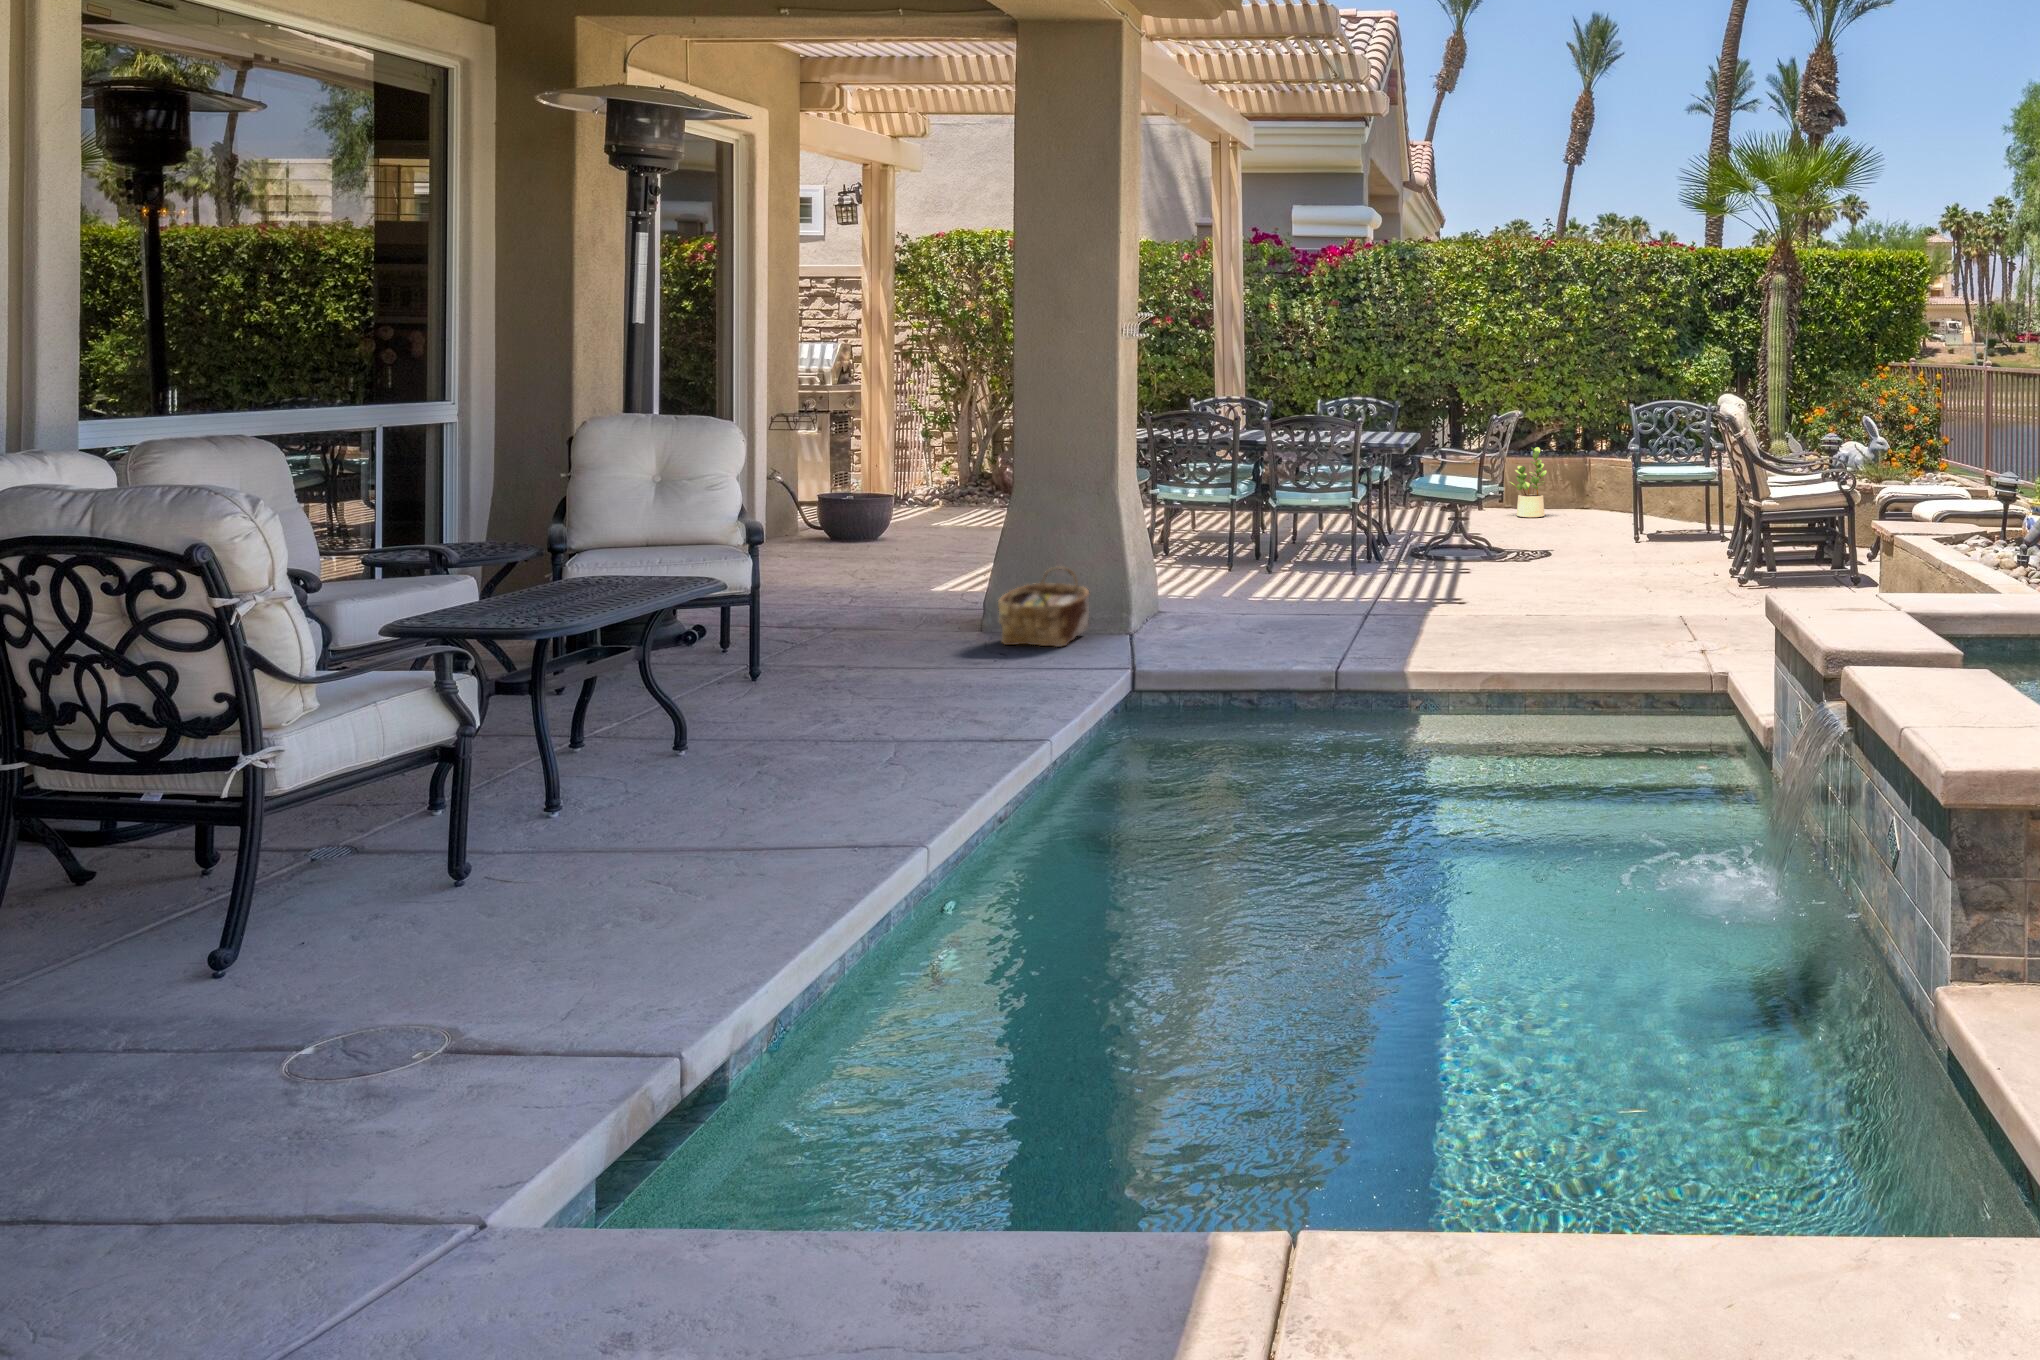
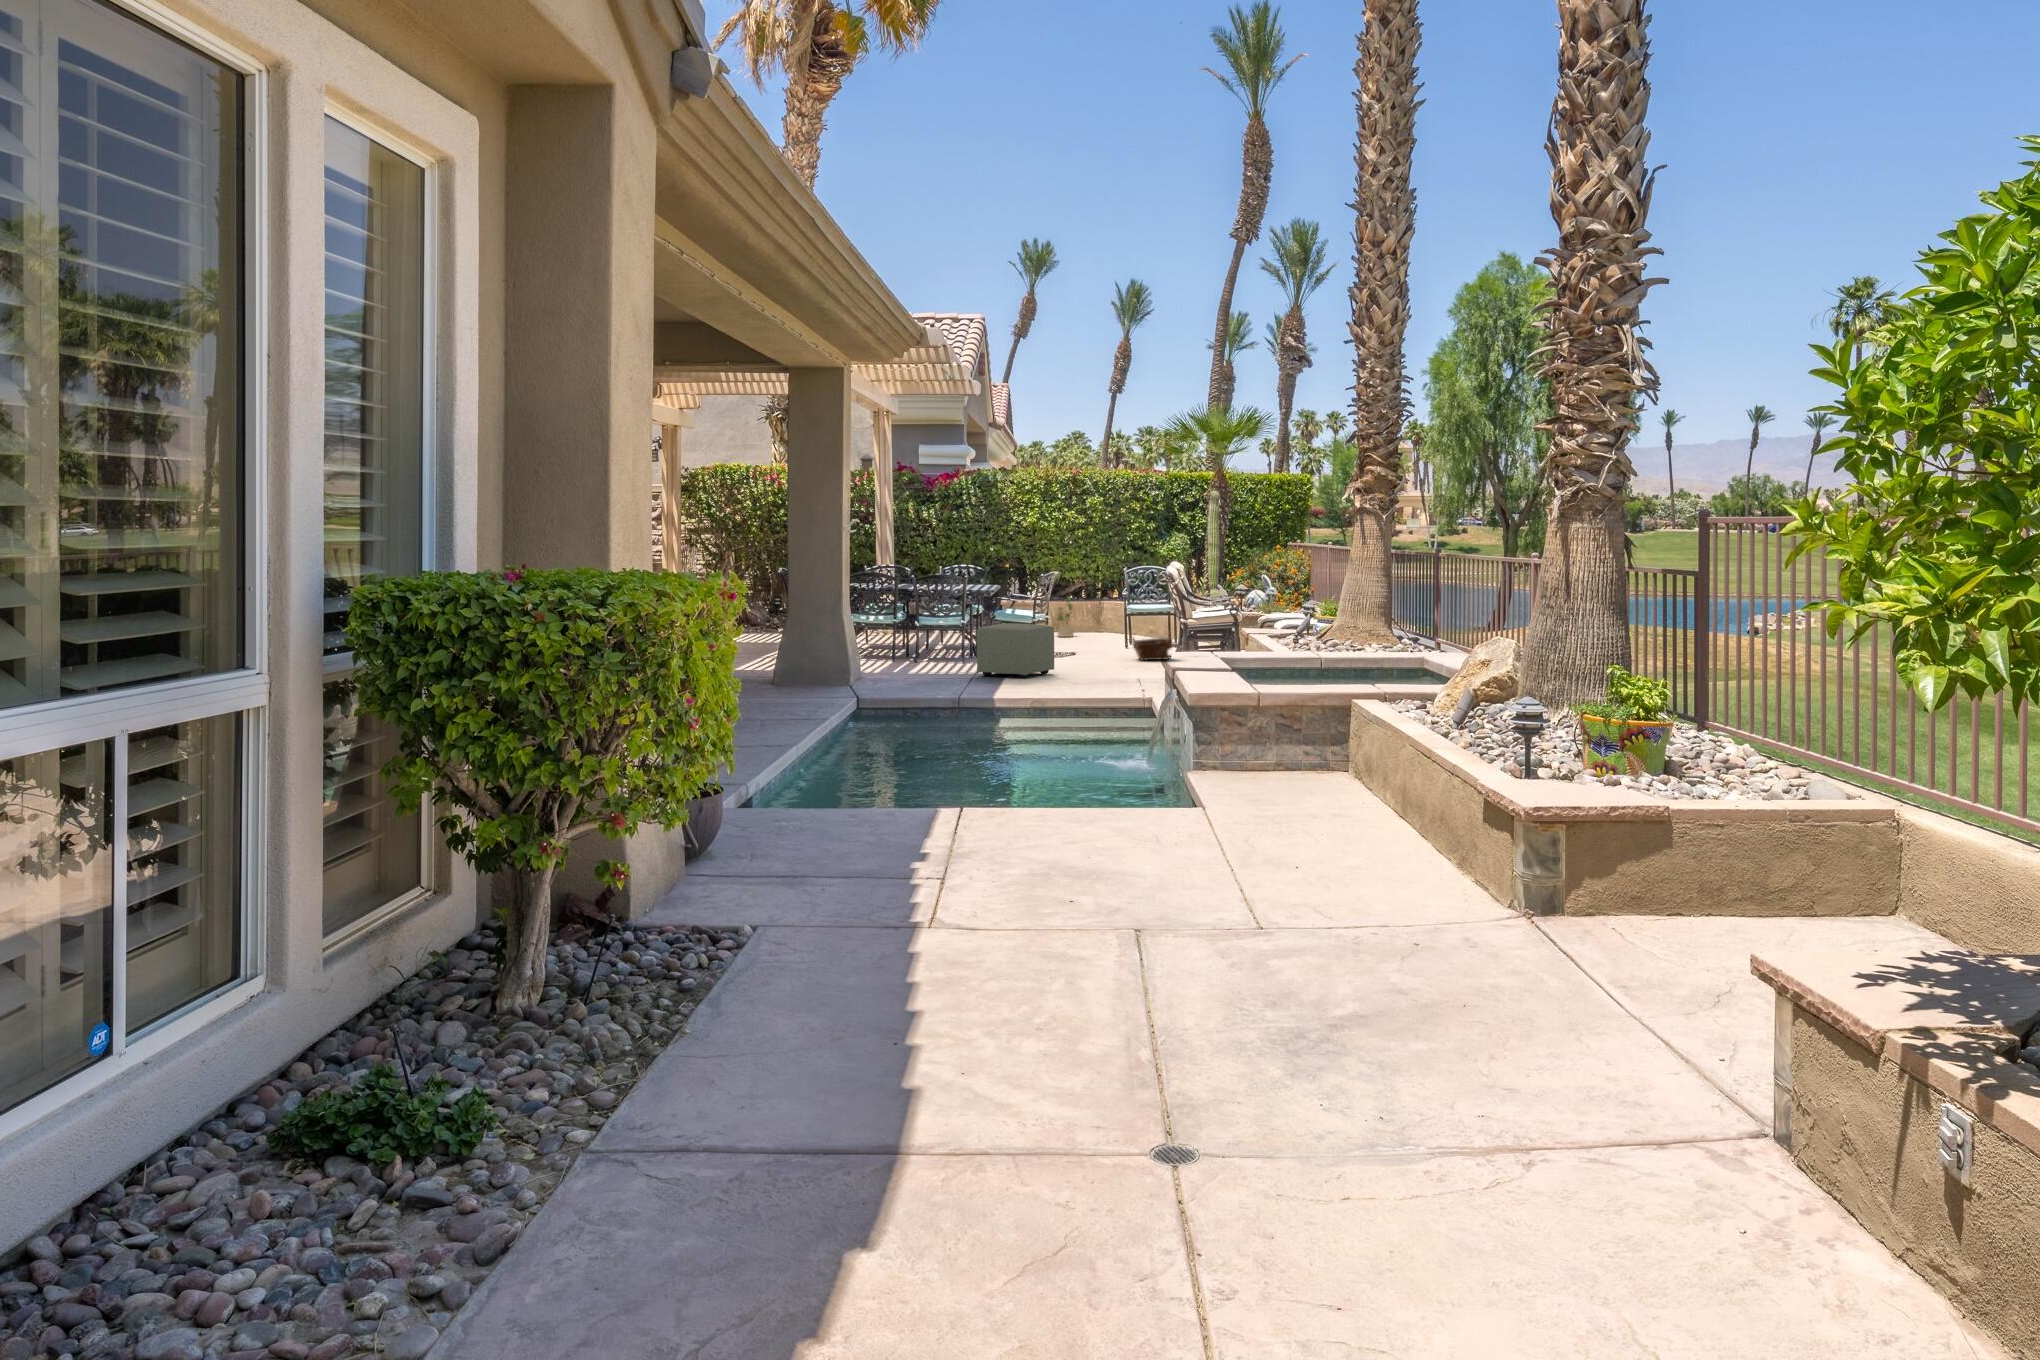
ottoman: none [1377,511,1530,623] -> present [977,623,1054,678]
woven basket: present [998,566,1089,647] -> present [1132,634,1172,661]

